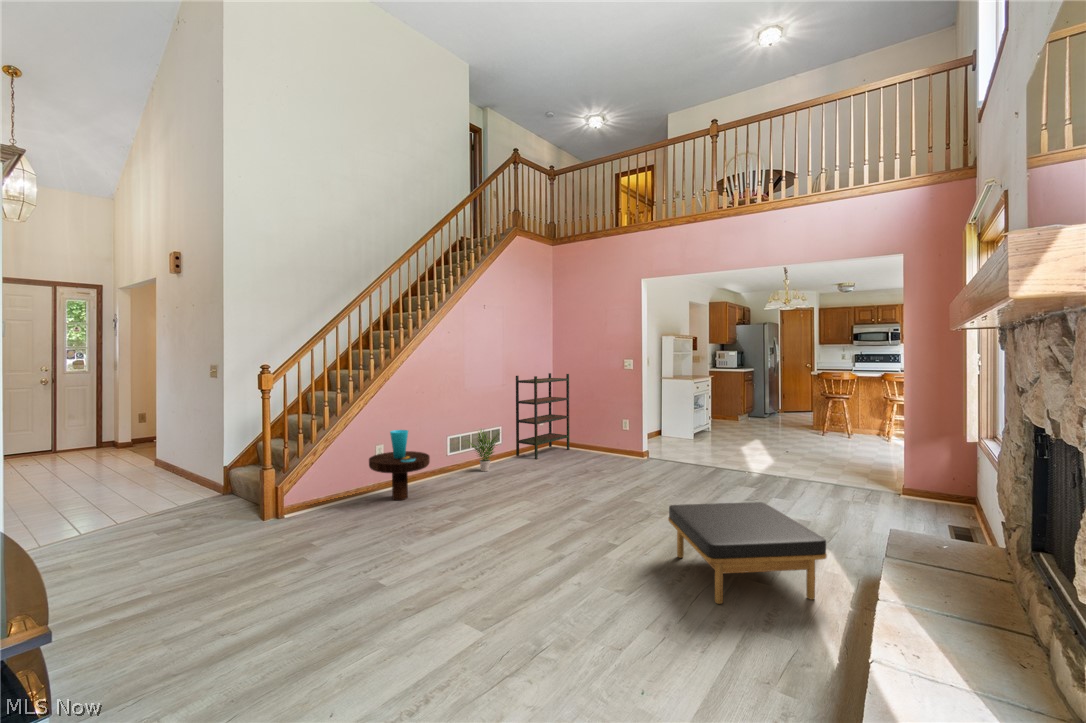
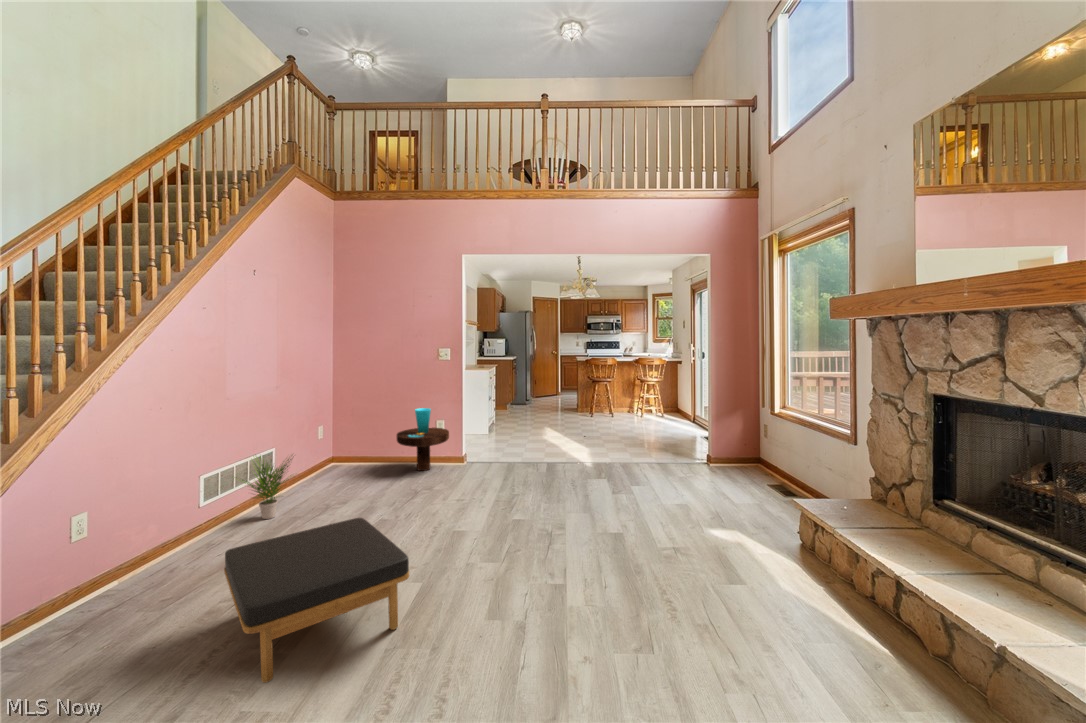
bookshelf: present [516,373,570,459] -> none [296,368,366,485]
side table: present [369,430,430,500] -> present [397,408,449,471]
ottoman: present [668,502,827,604] -> present [224,518,409,683]

